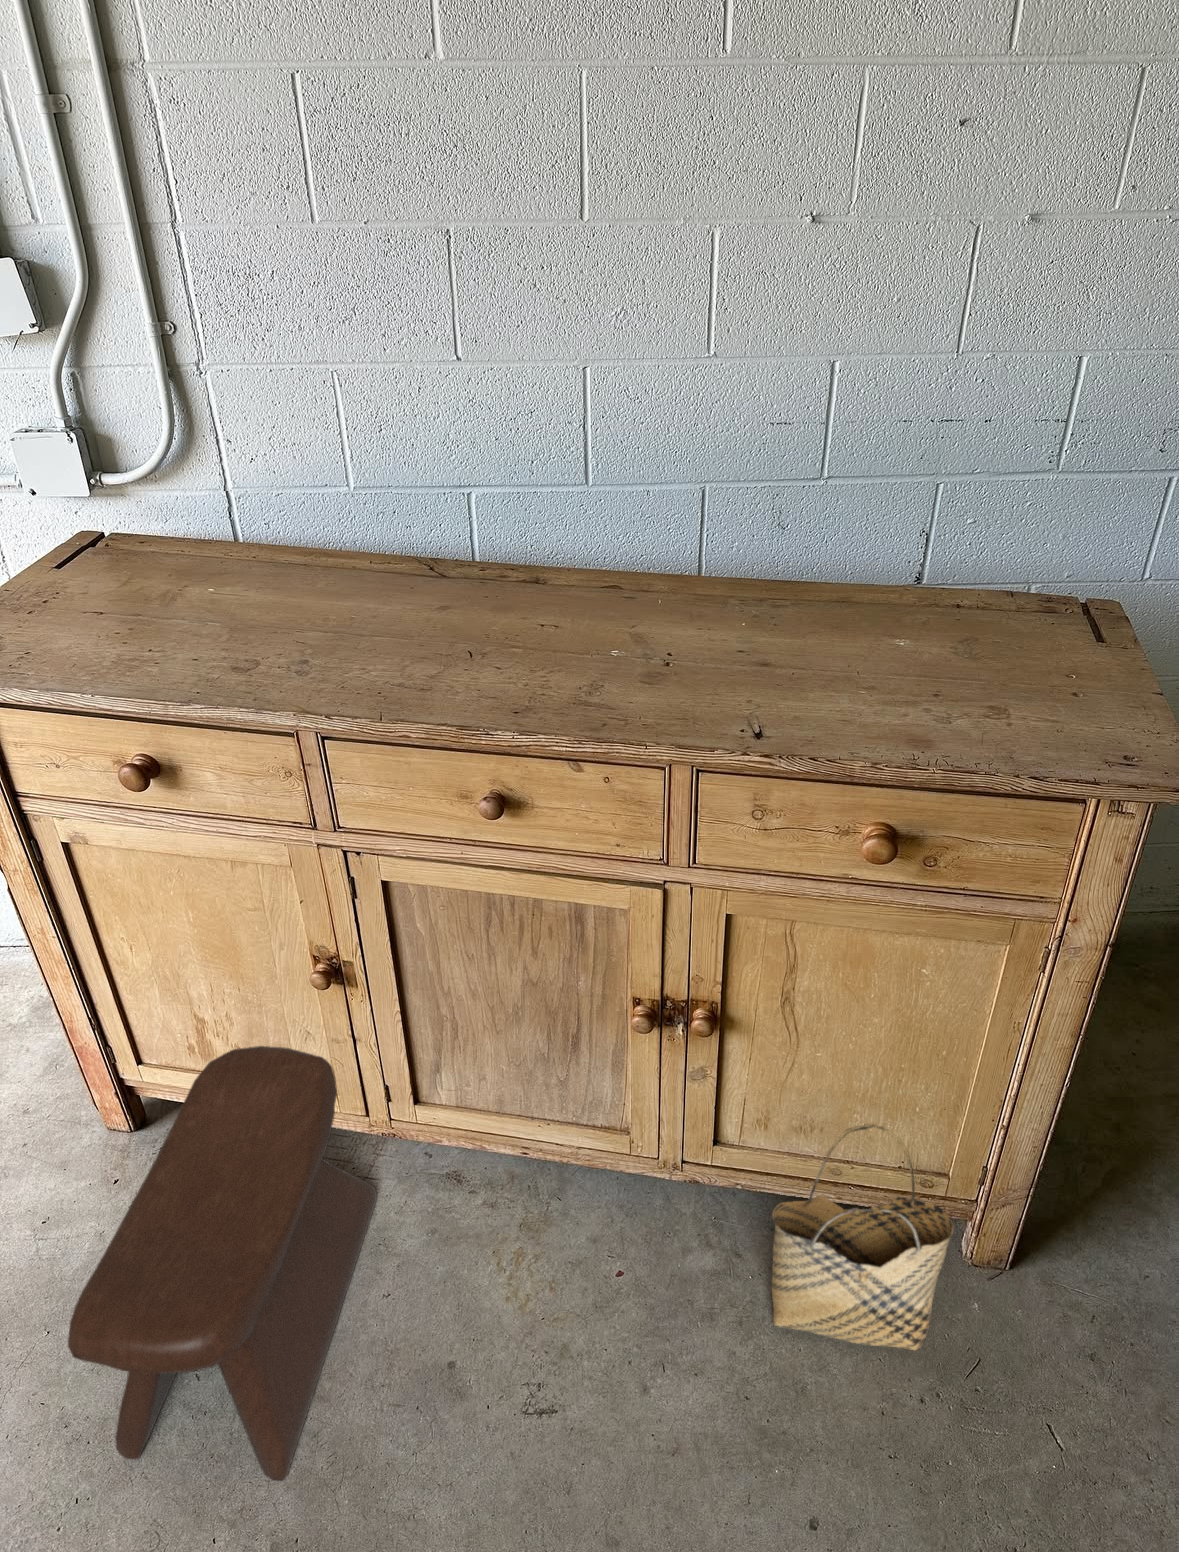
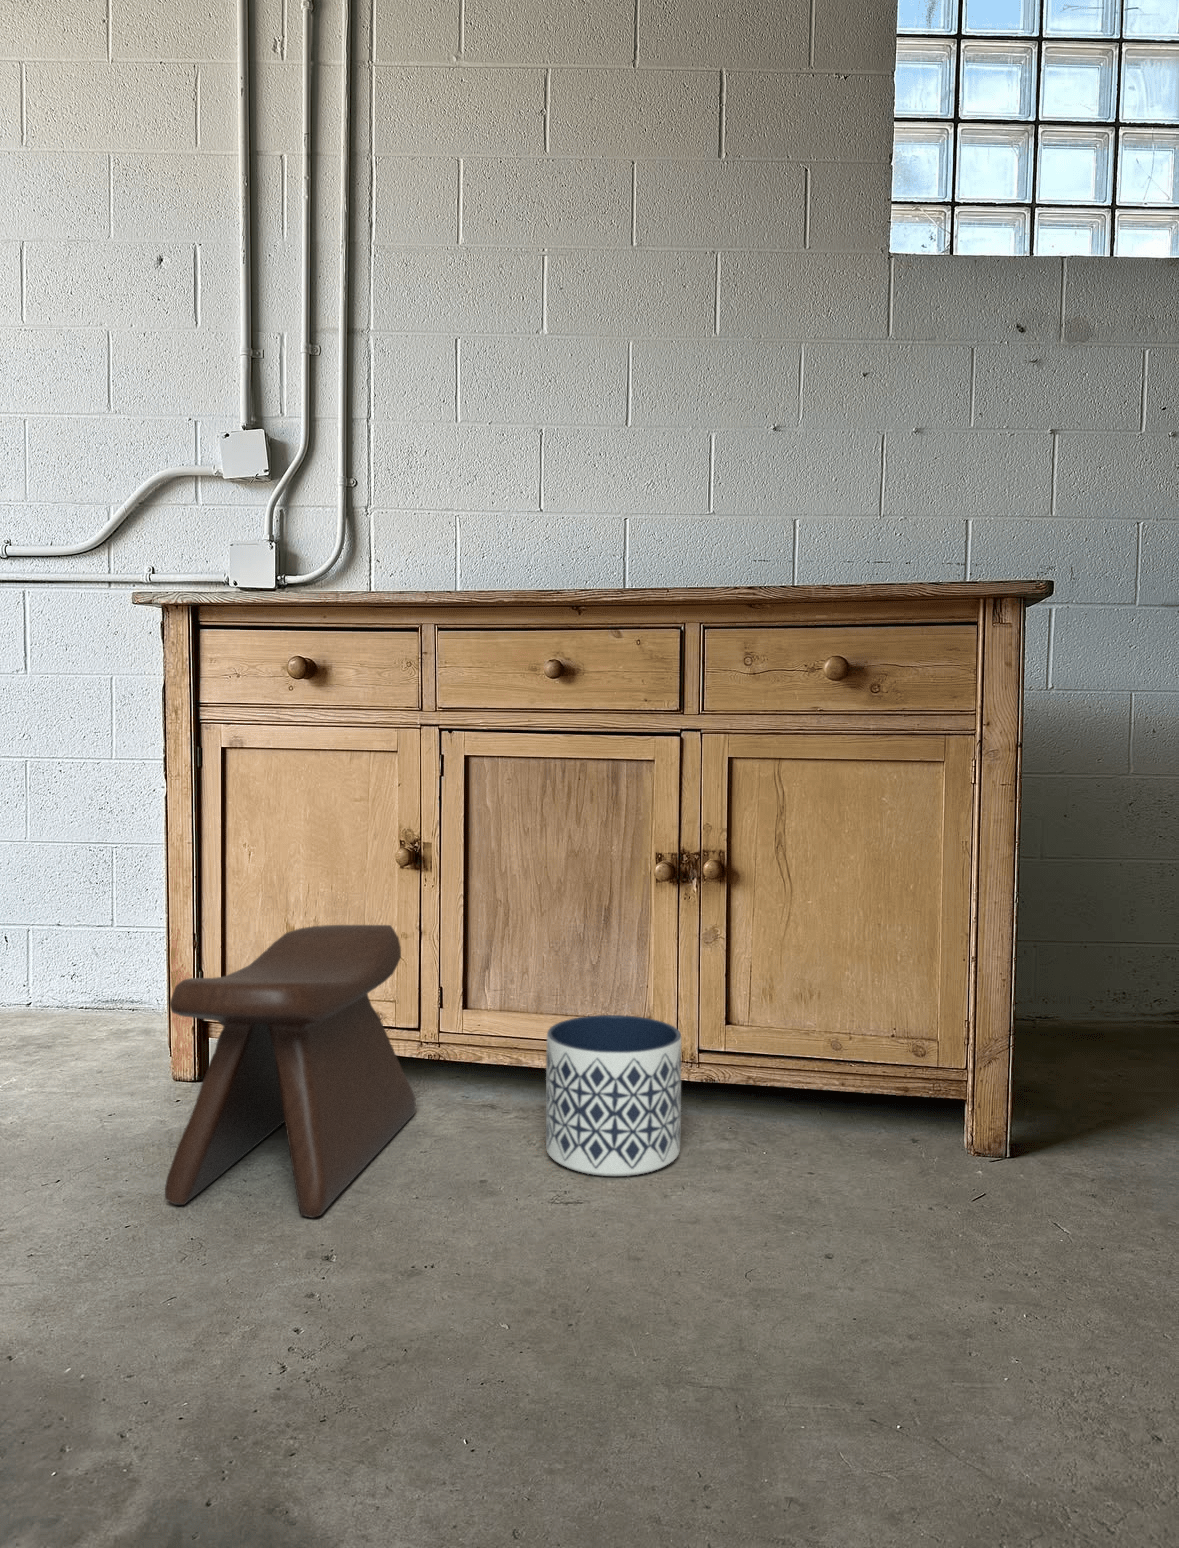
woven basket: present [771,1124,954,1350] -> none [777,949,940,1178]
planter: none [513,1145,664,1353] -> present [546,1015,681,1176]

